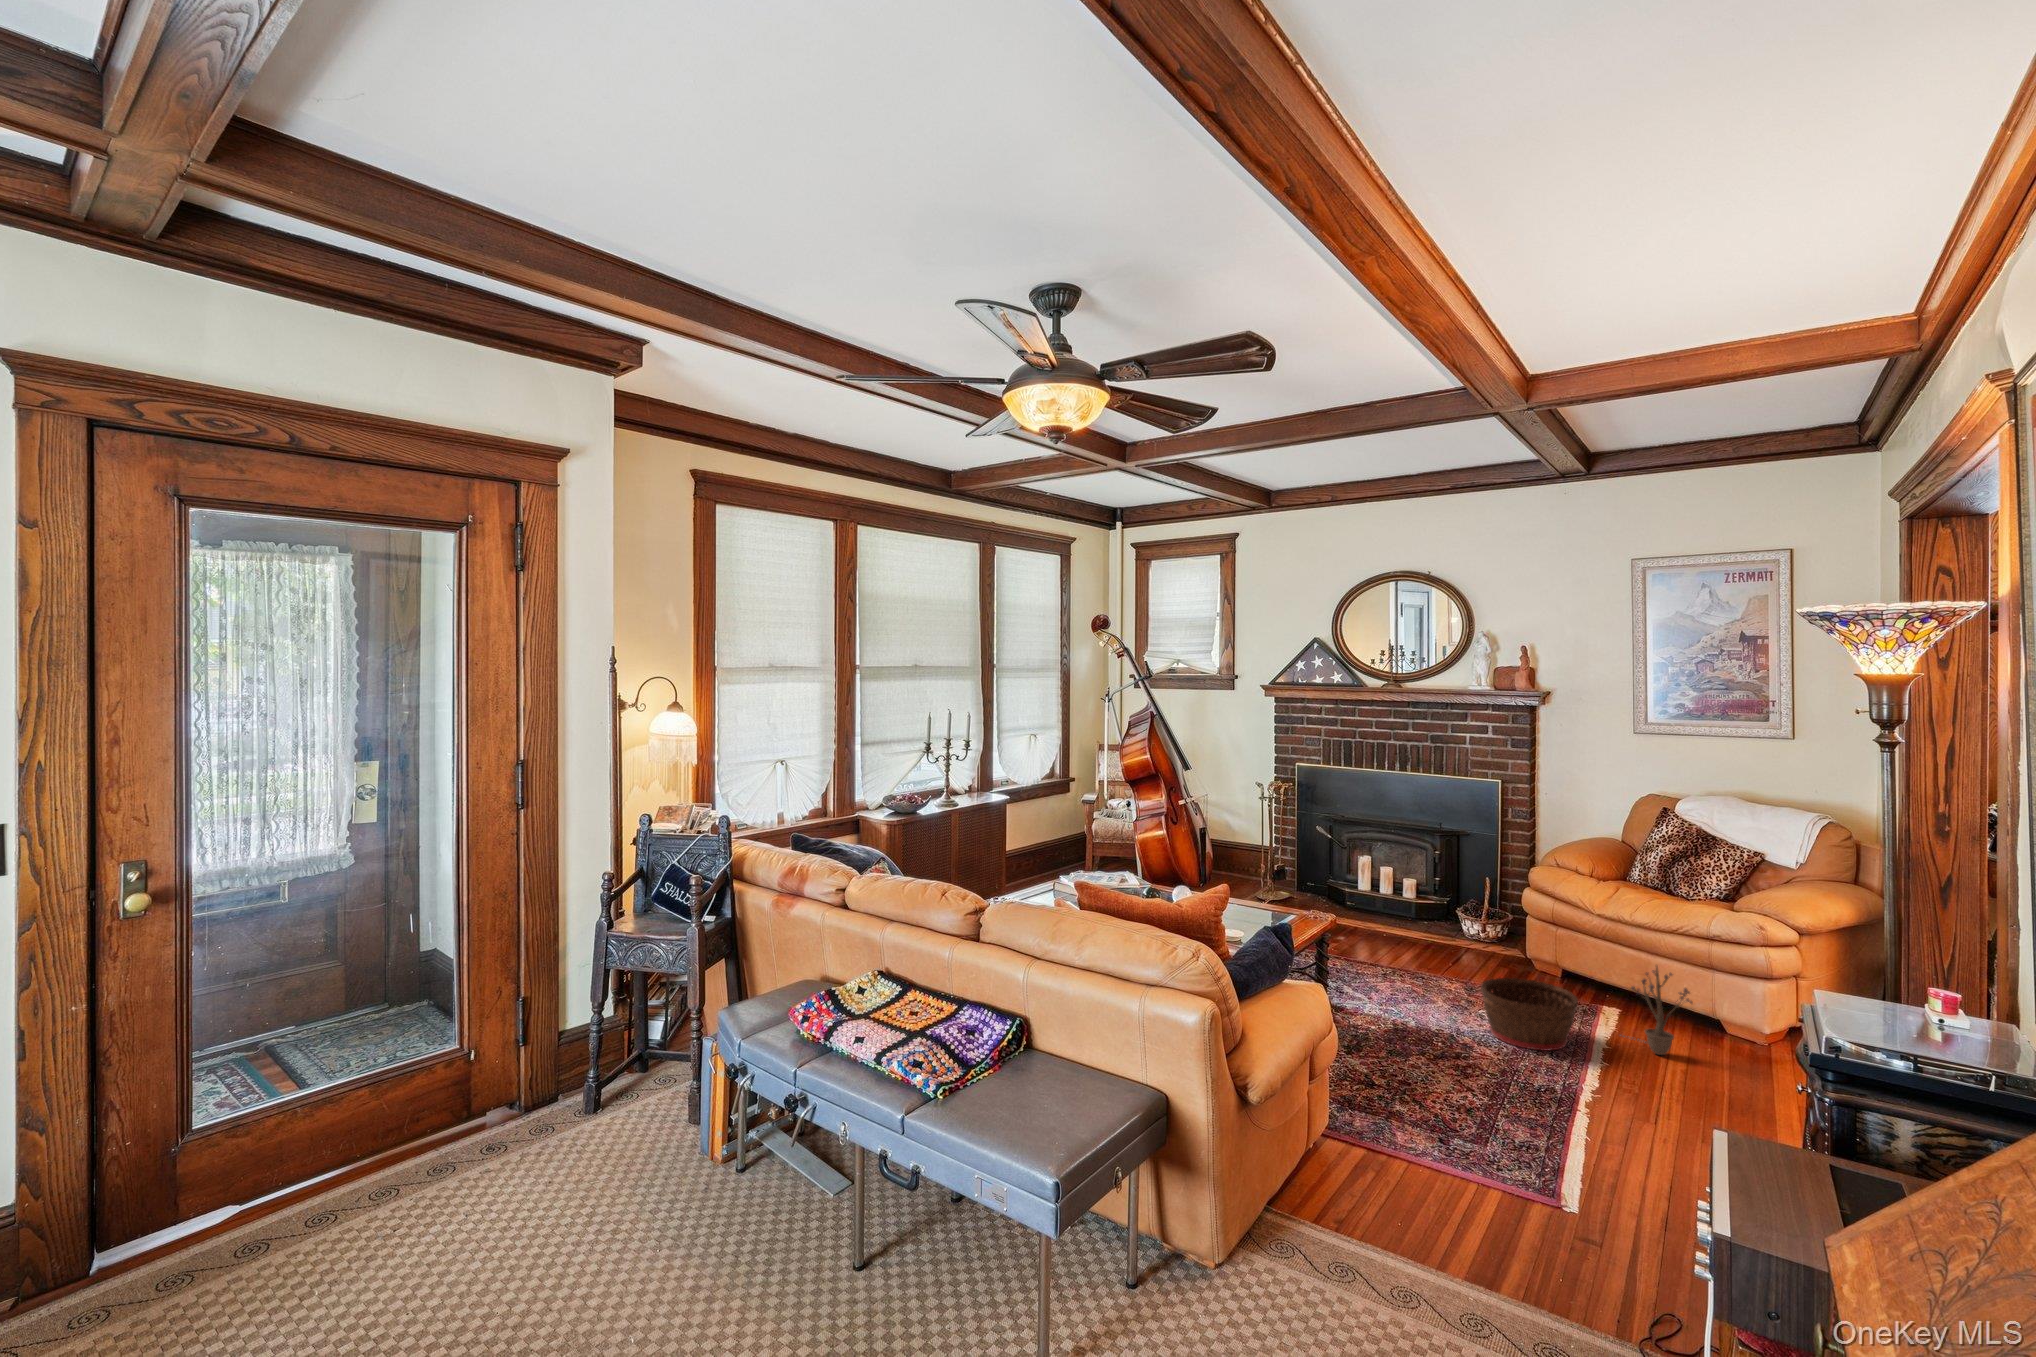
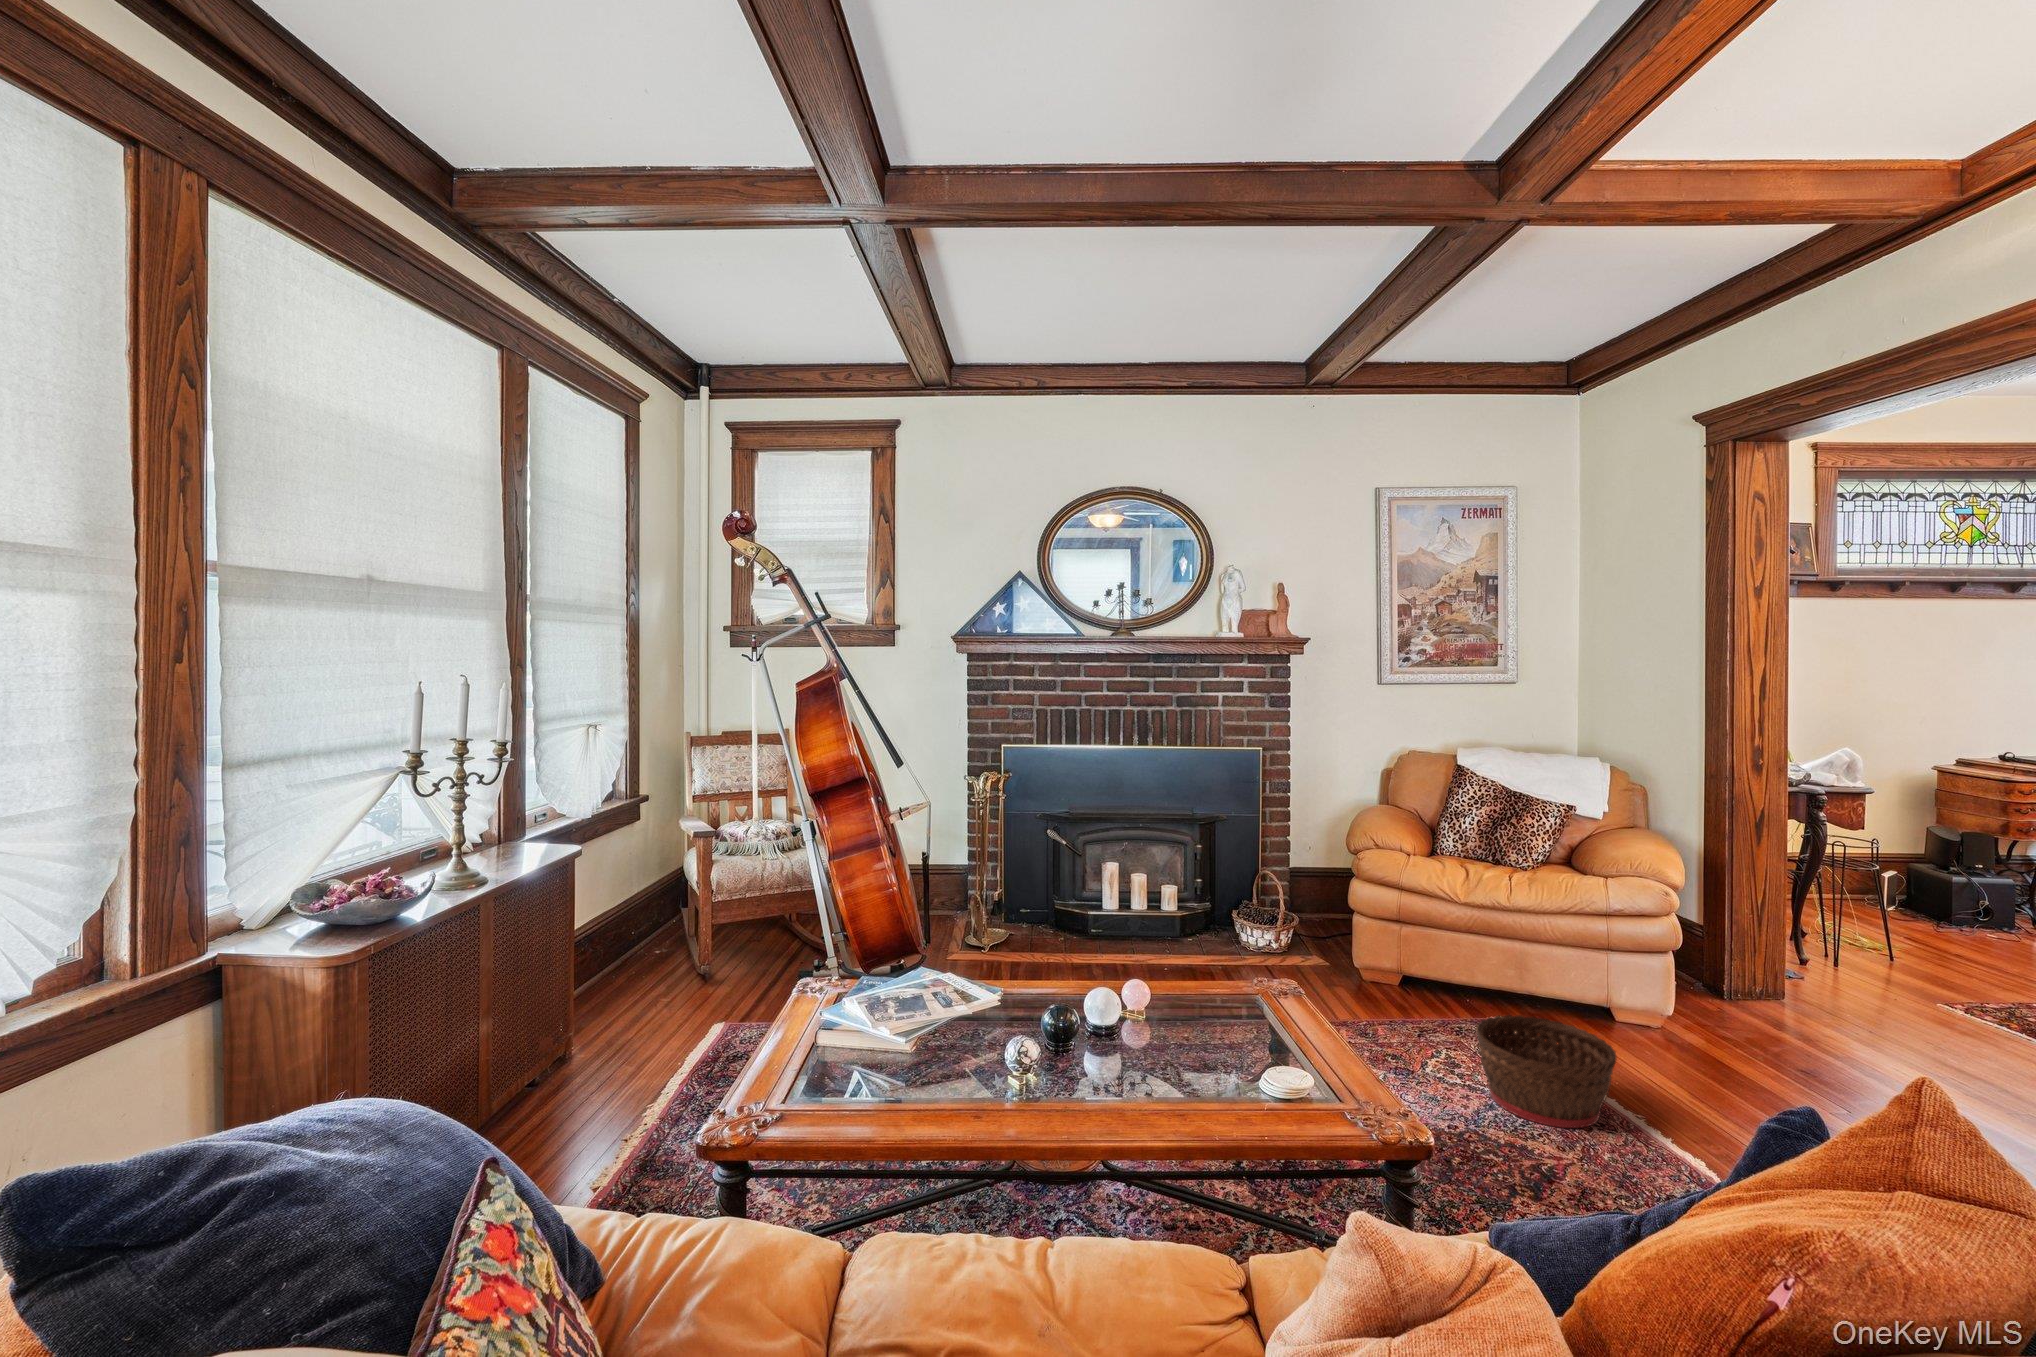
decorative plant: present [1620,966,1692,1055] -> none [1601,968,1706,1083]

